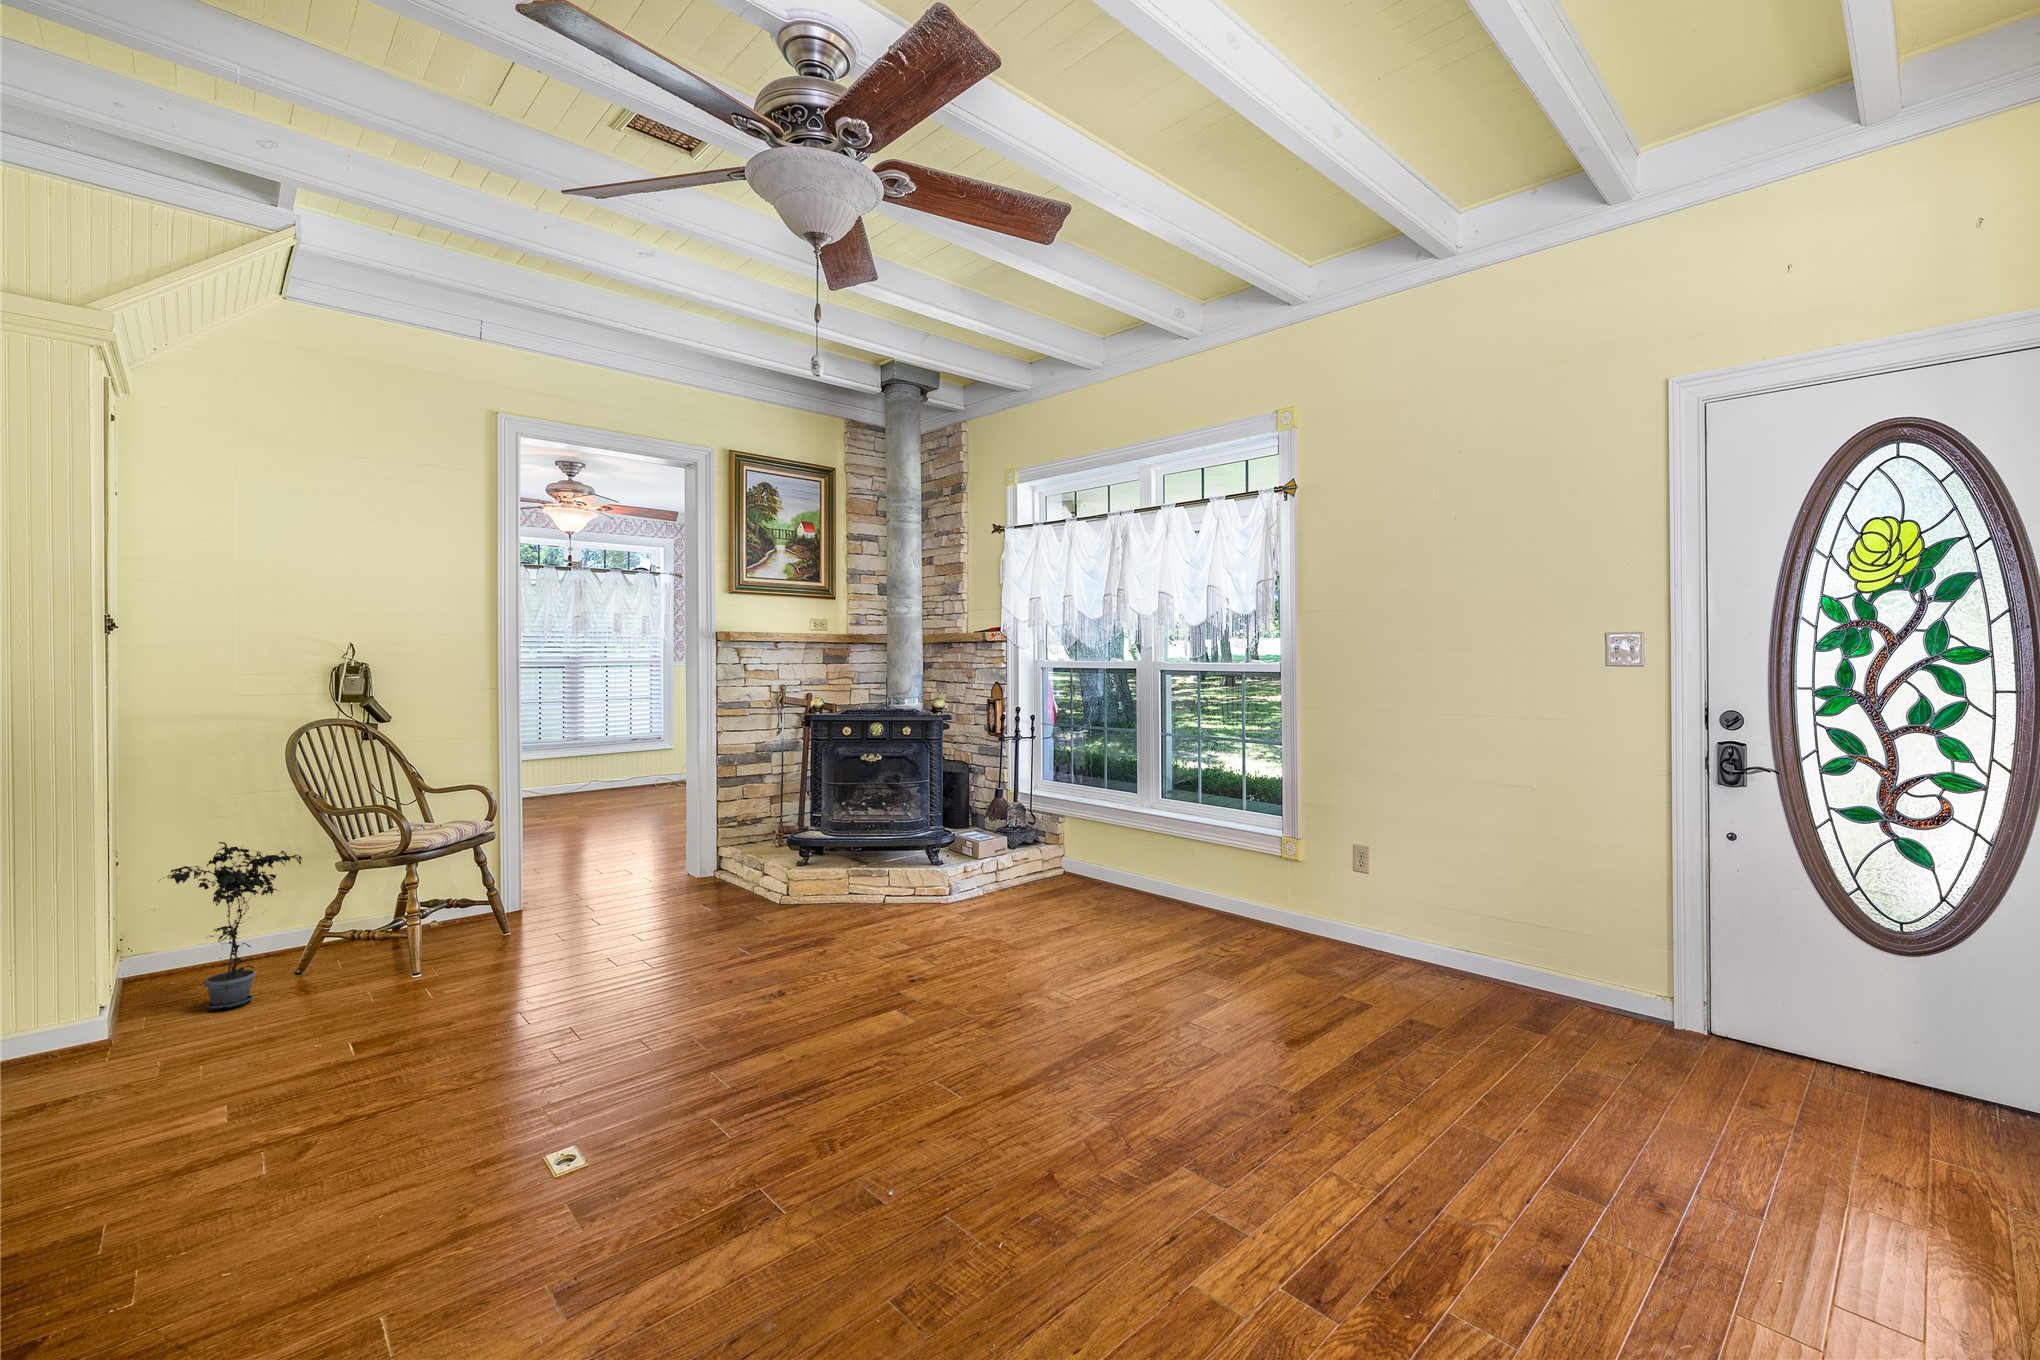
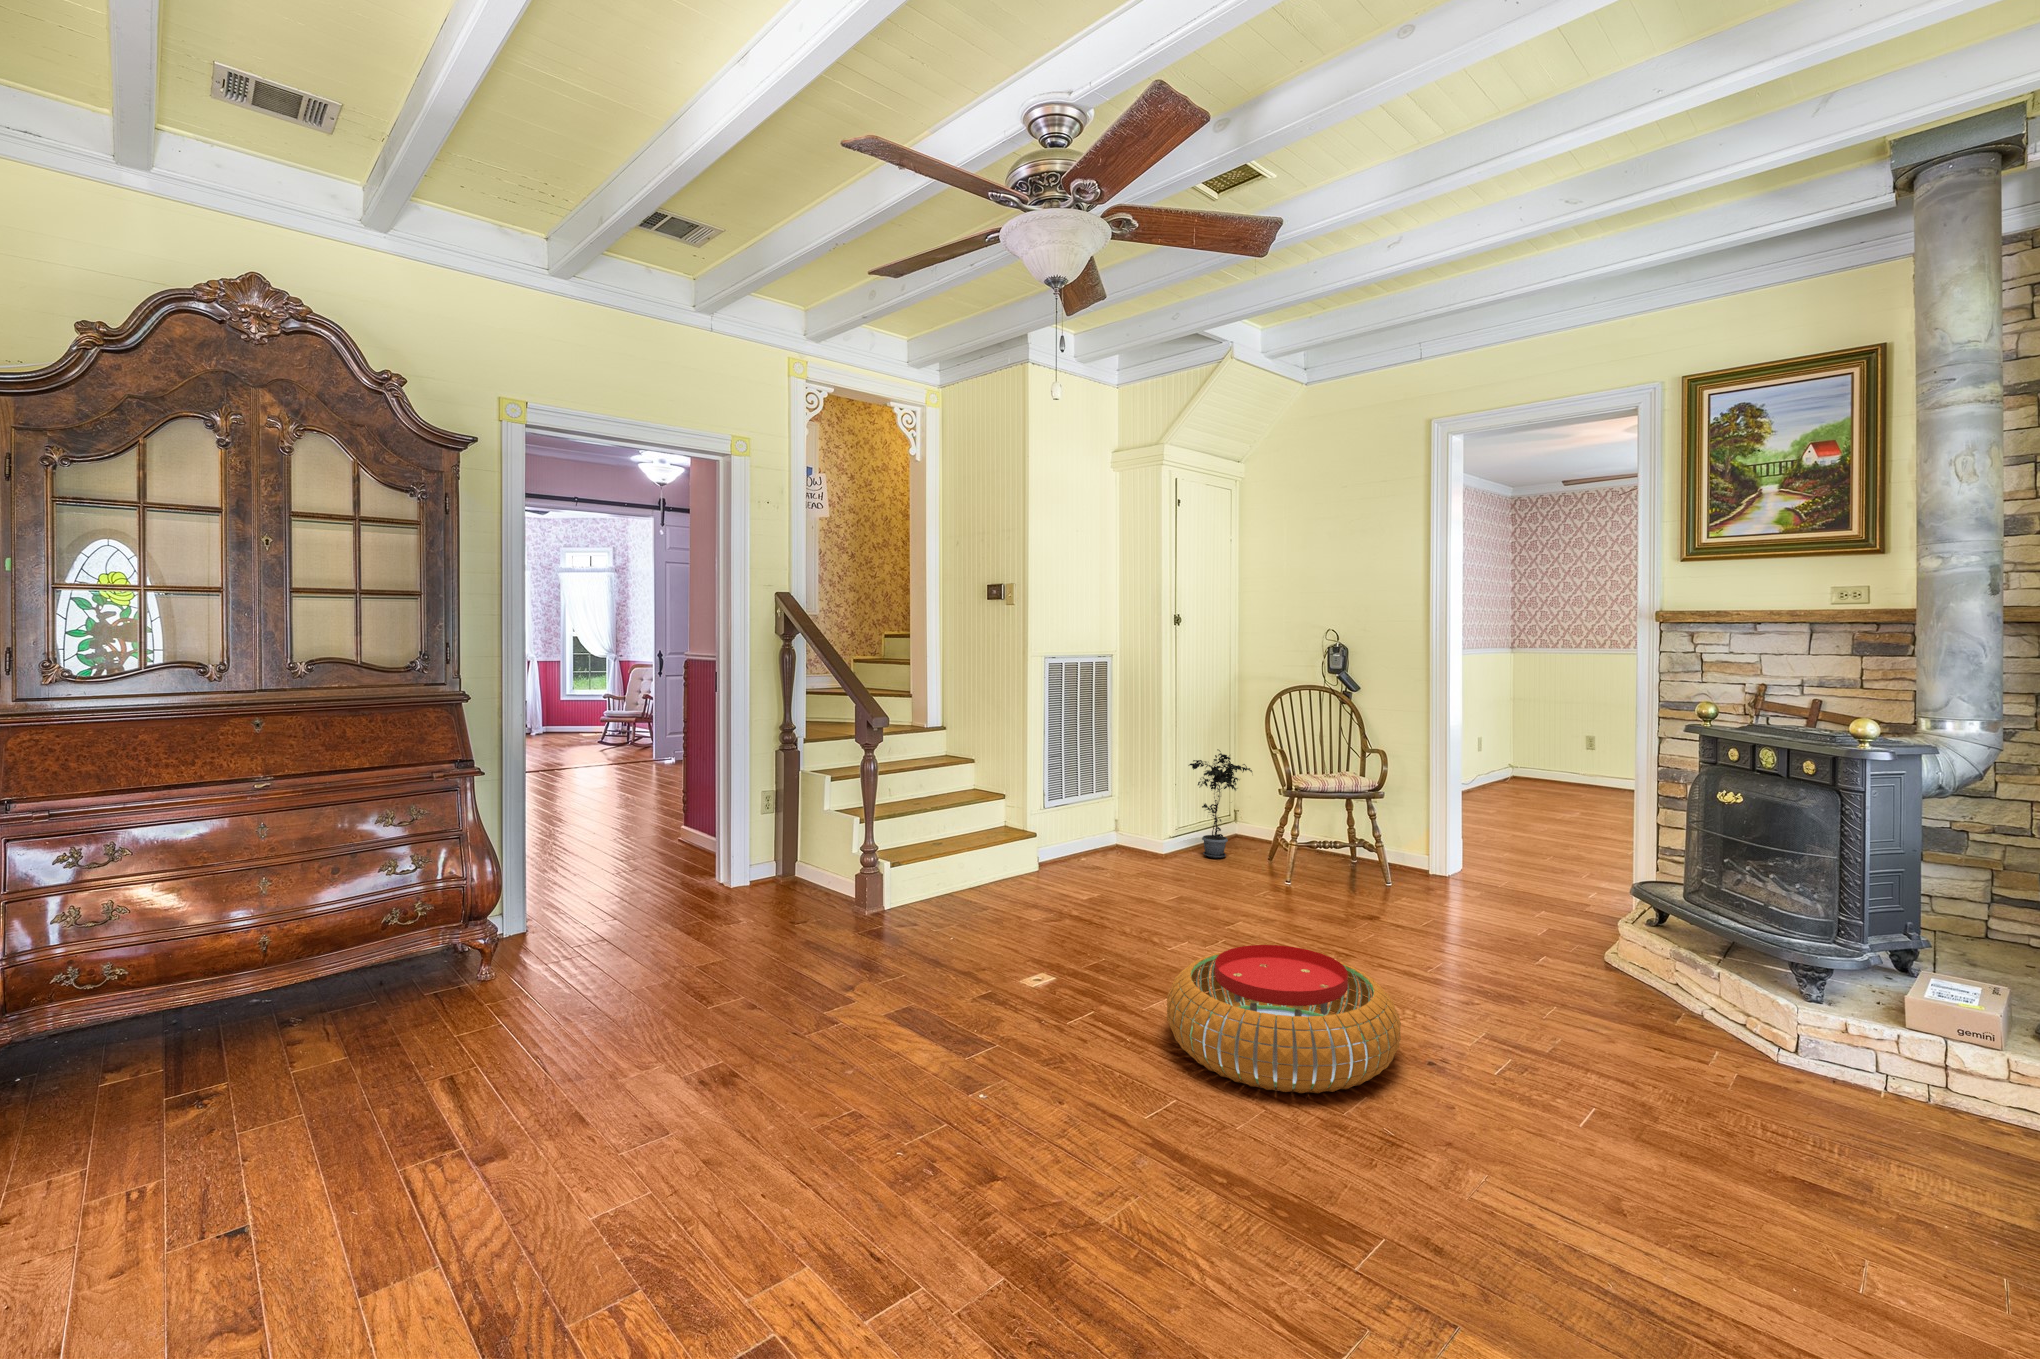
pouf: none [755,942,963,1074] -> present [1167,945,1401,1093]

